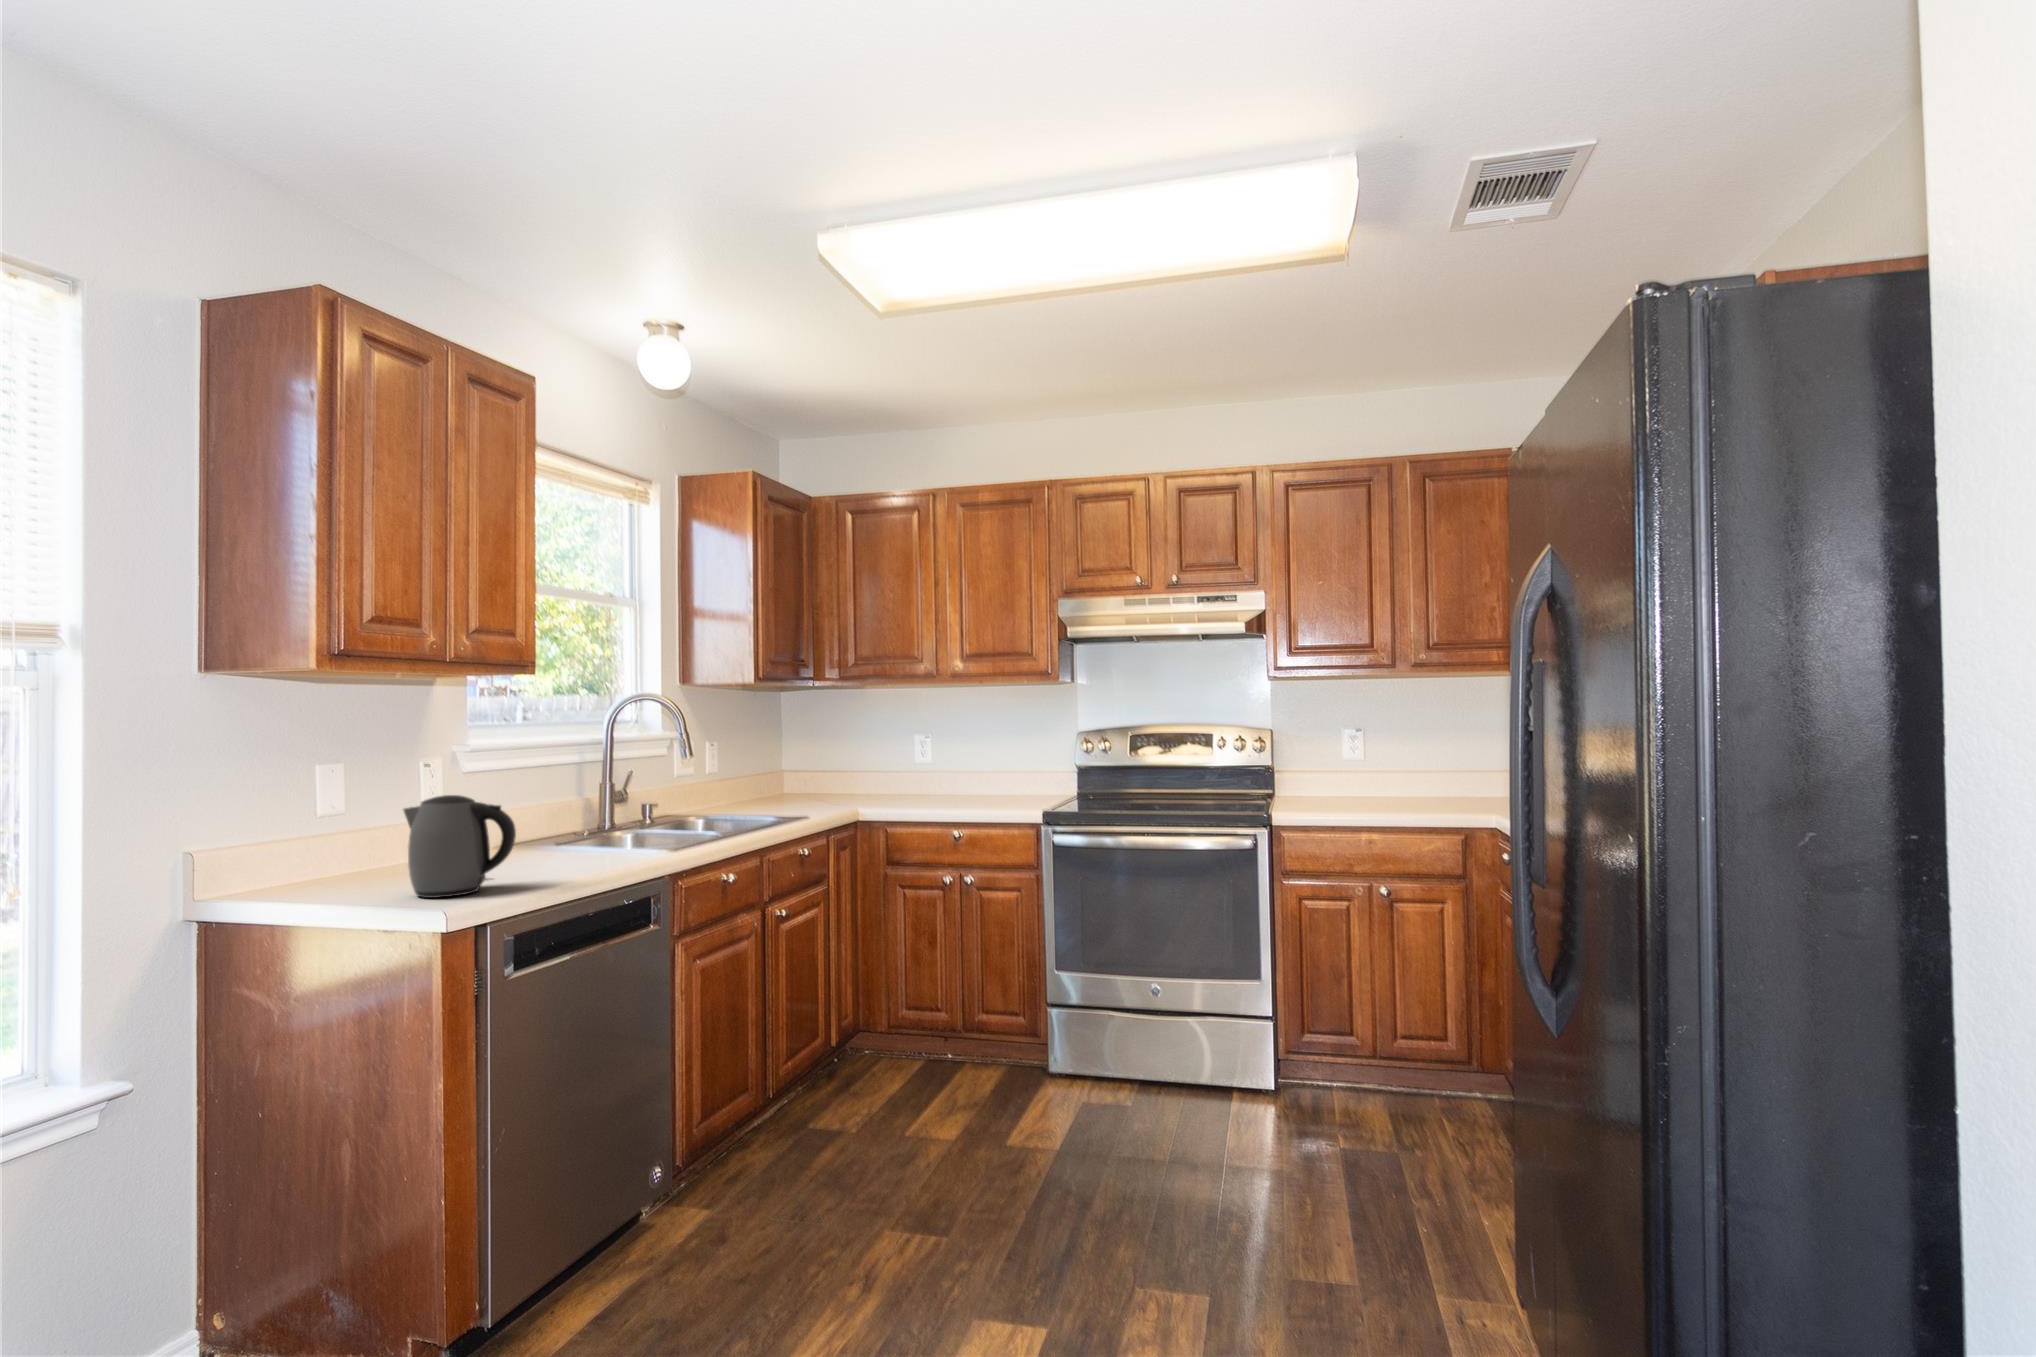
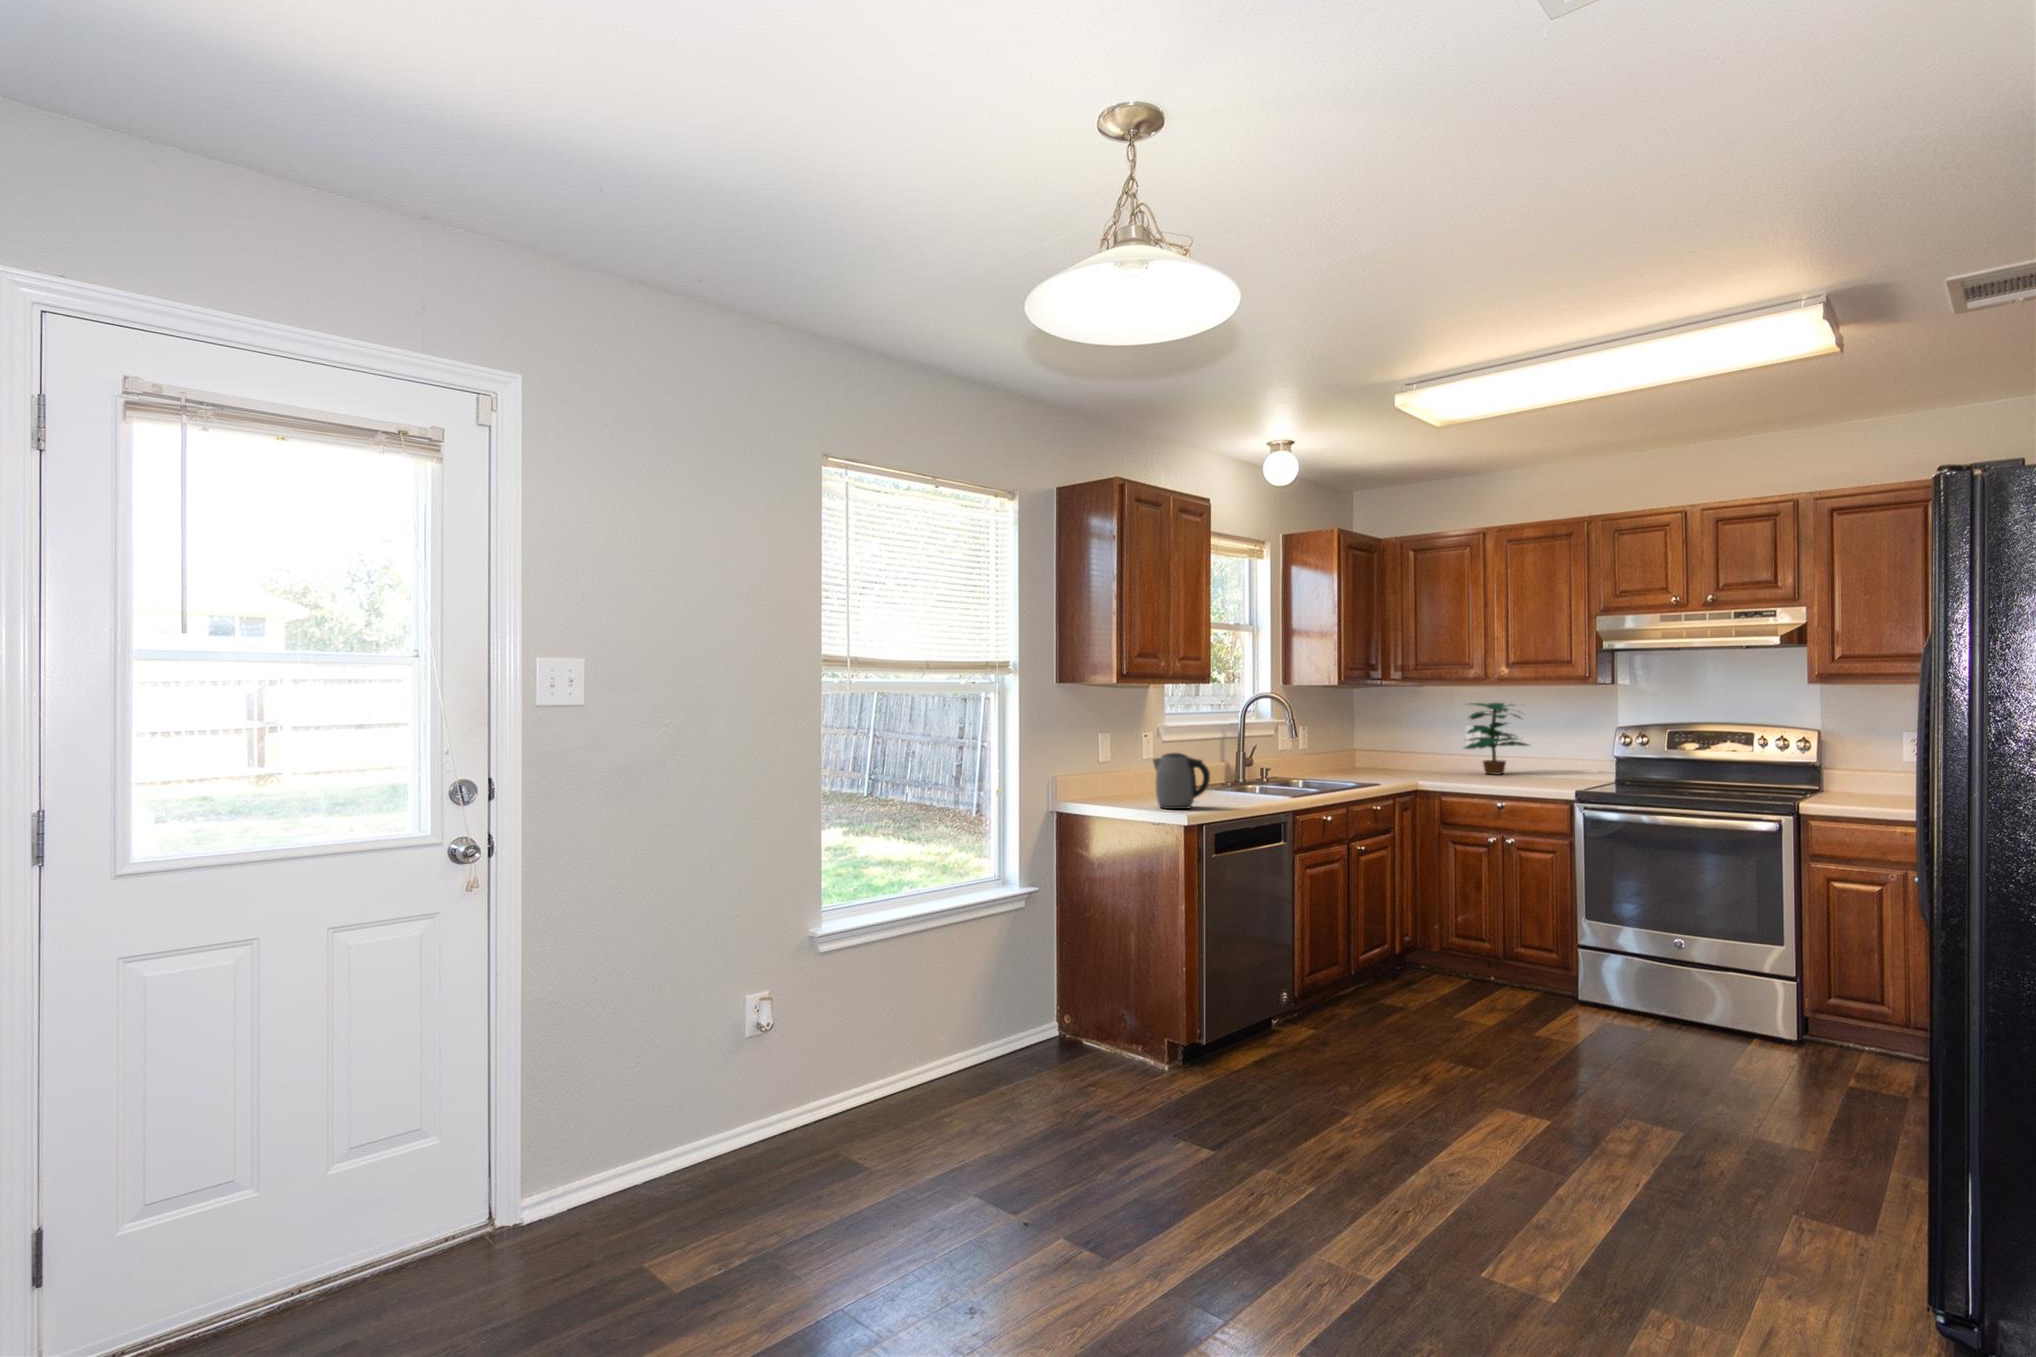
potted plant: none [910,705,986,792] -> present [1465,703,1528,775]

